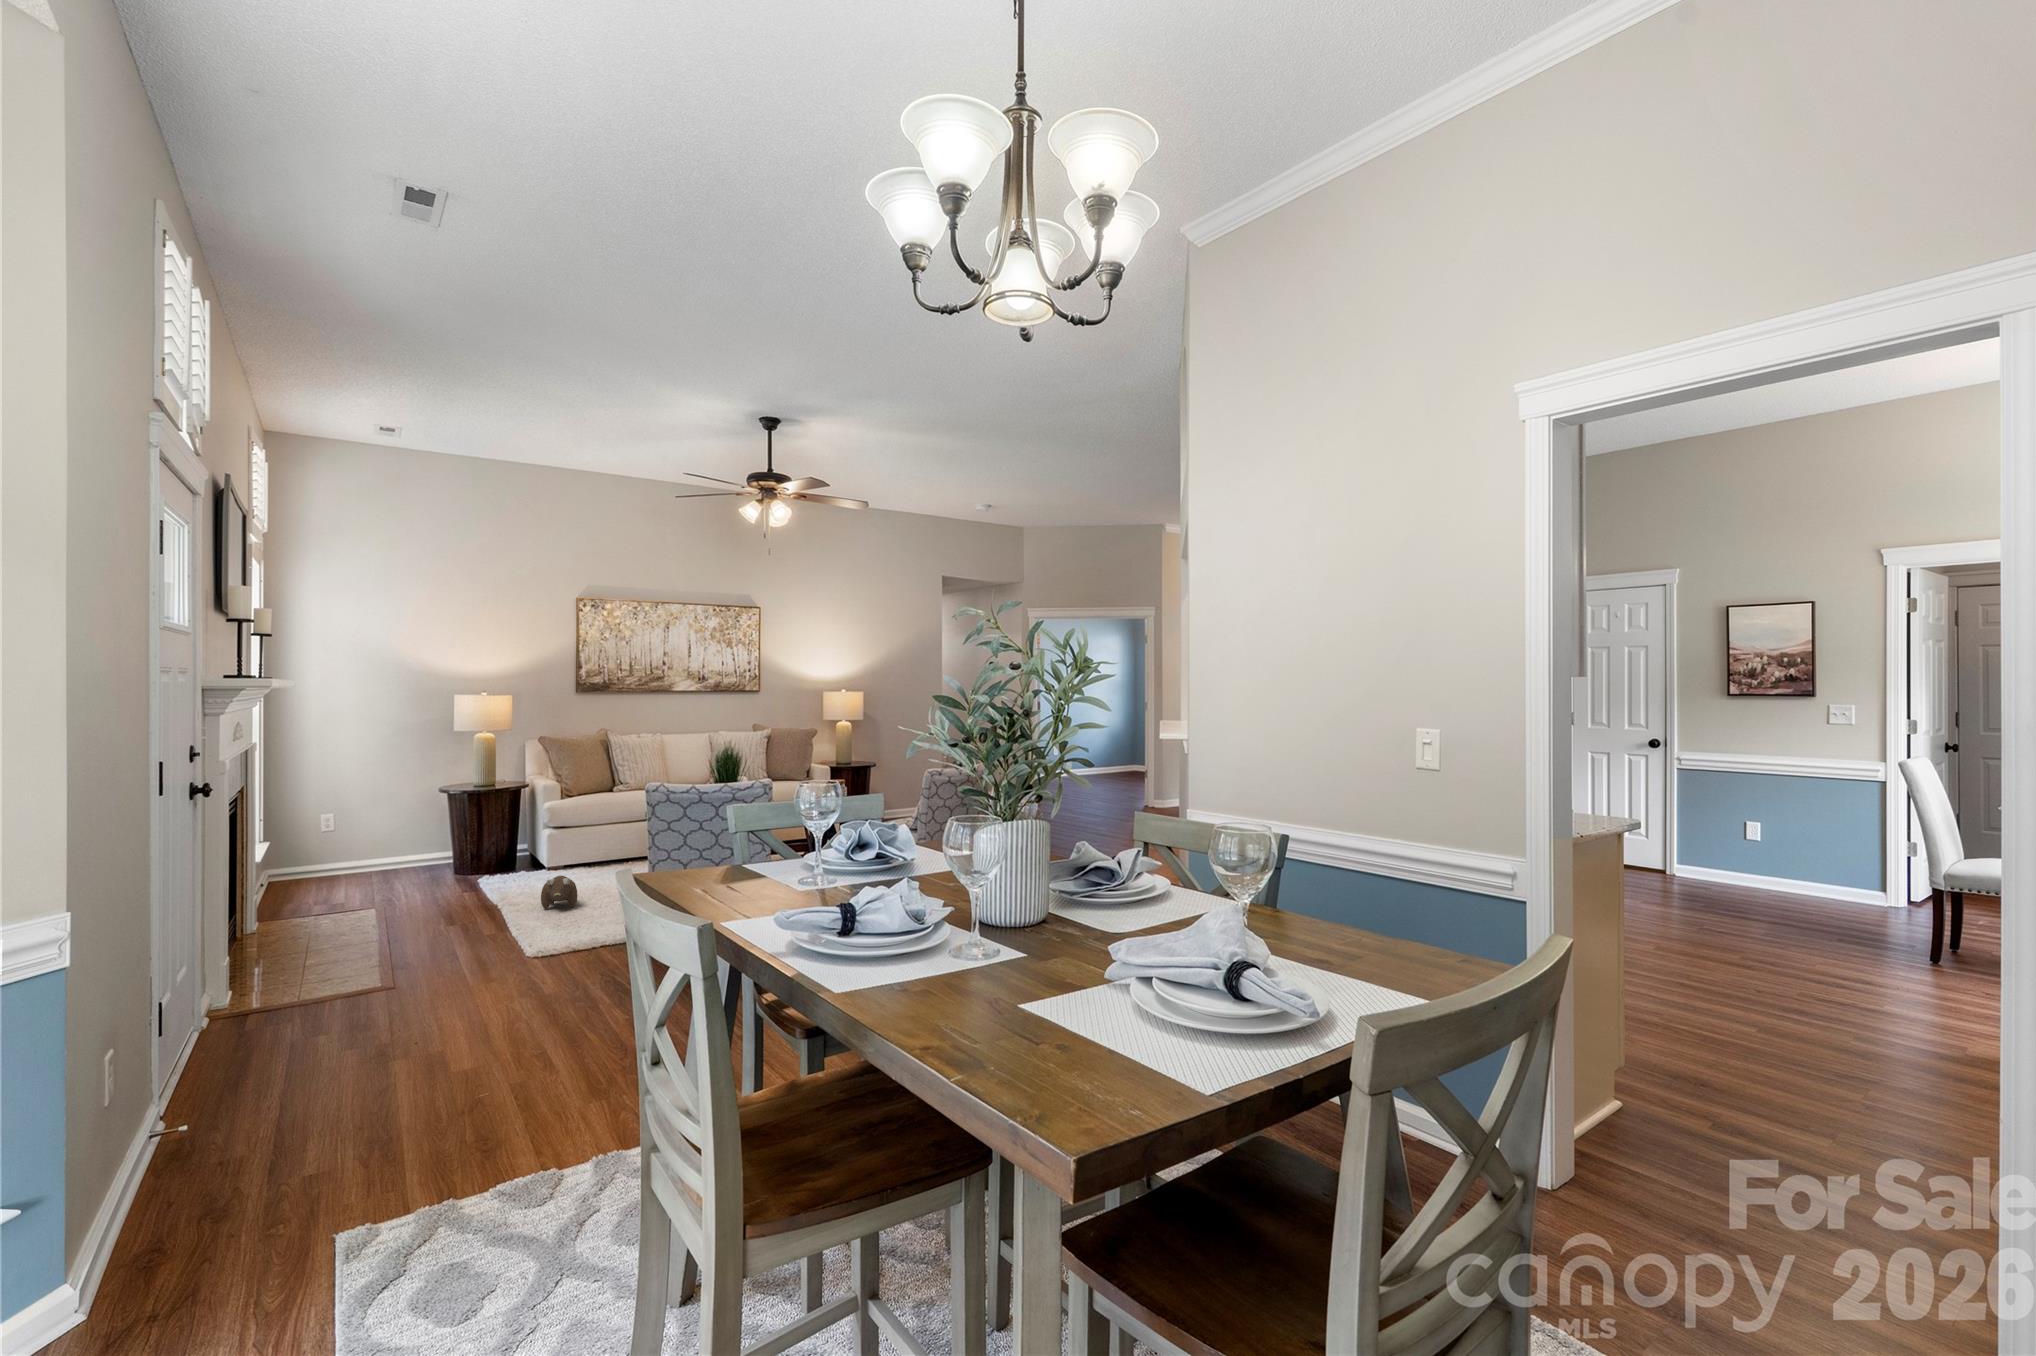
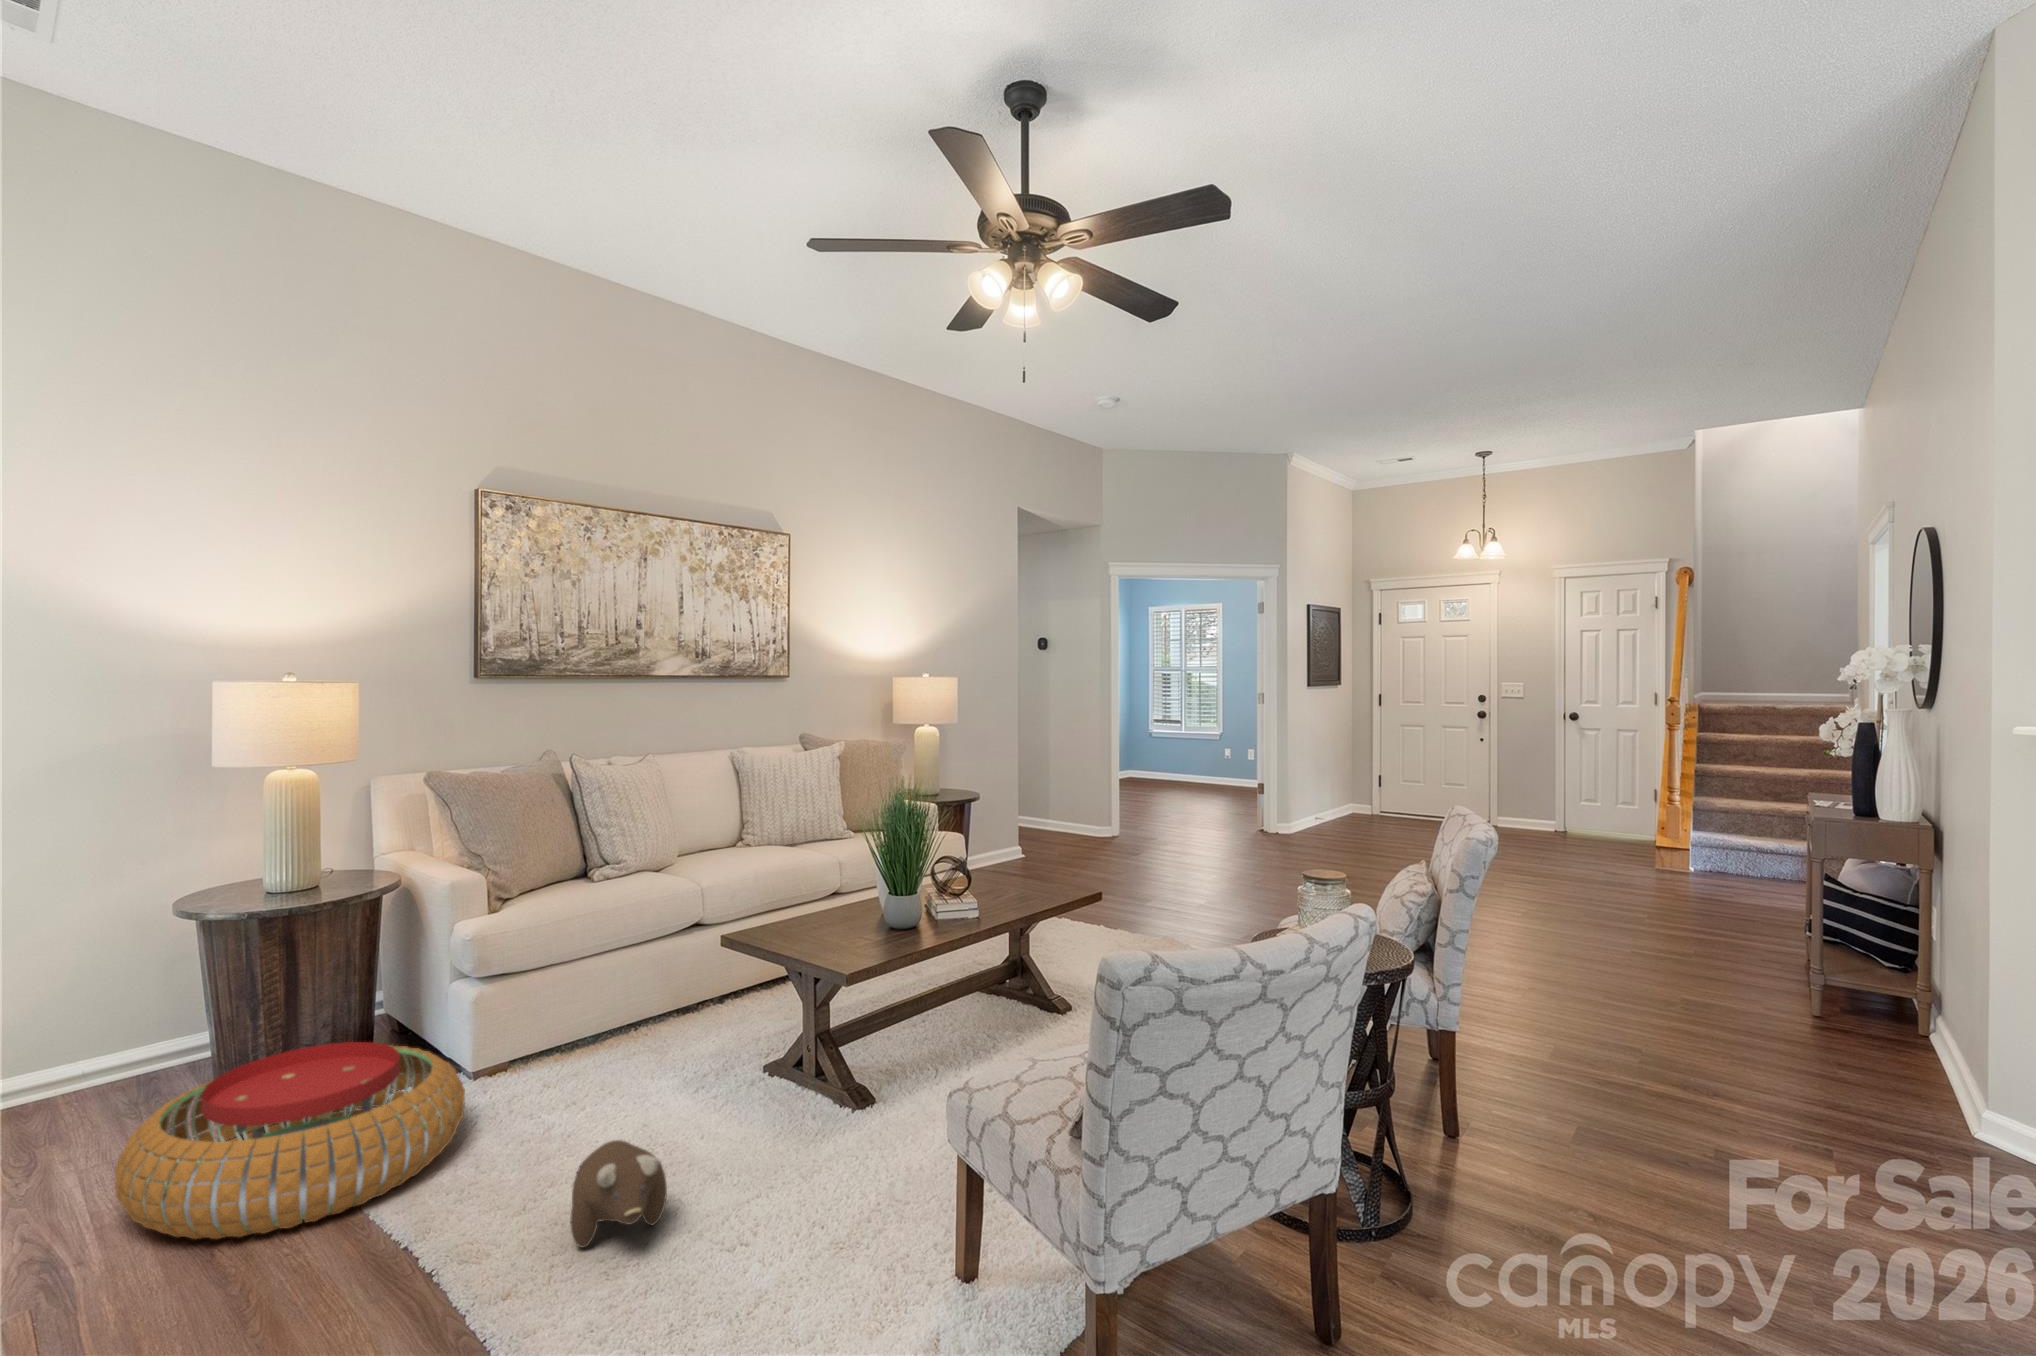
pouf: none [411,843,533,897] -> present [115,1042,465,1239]

